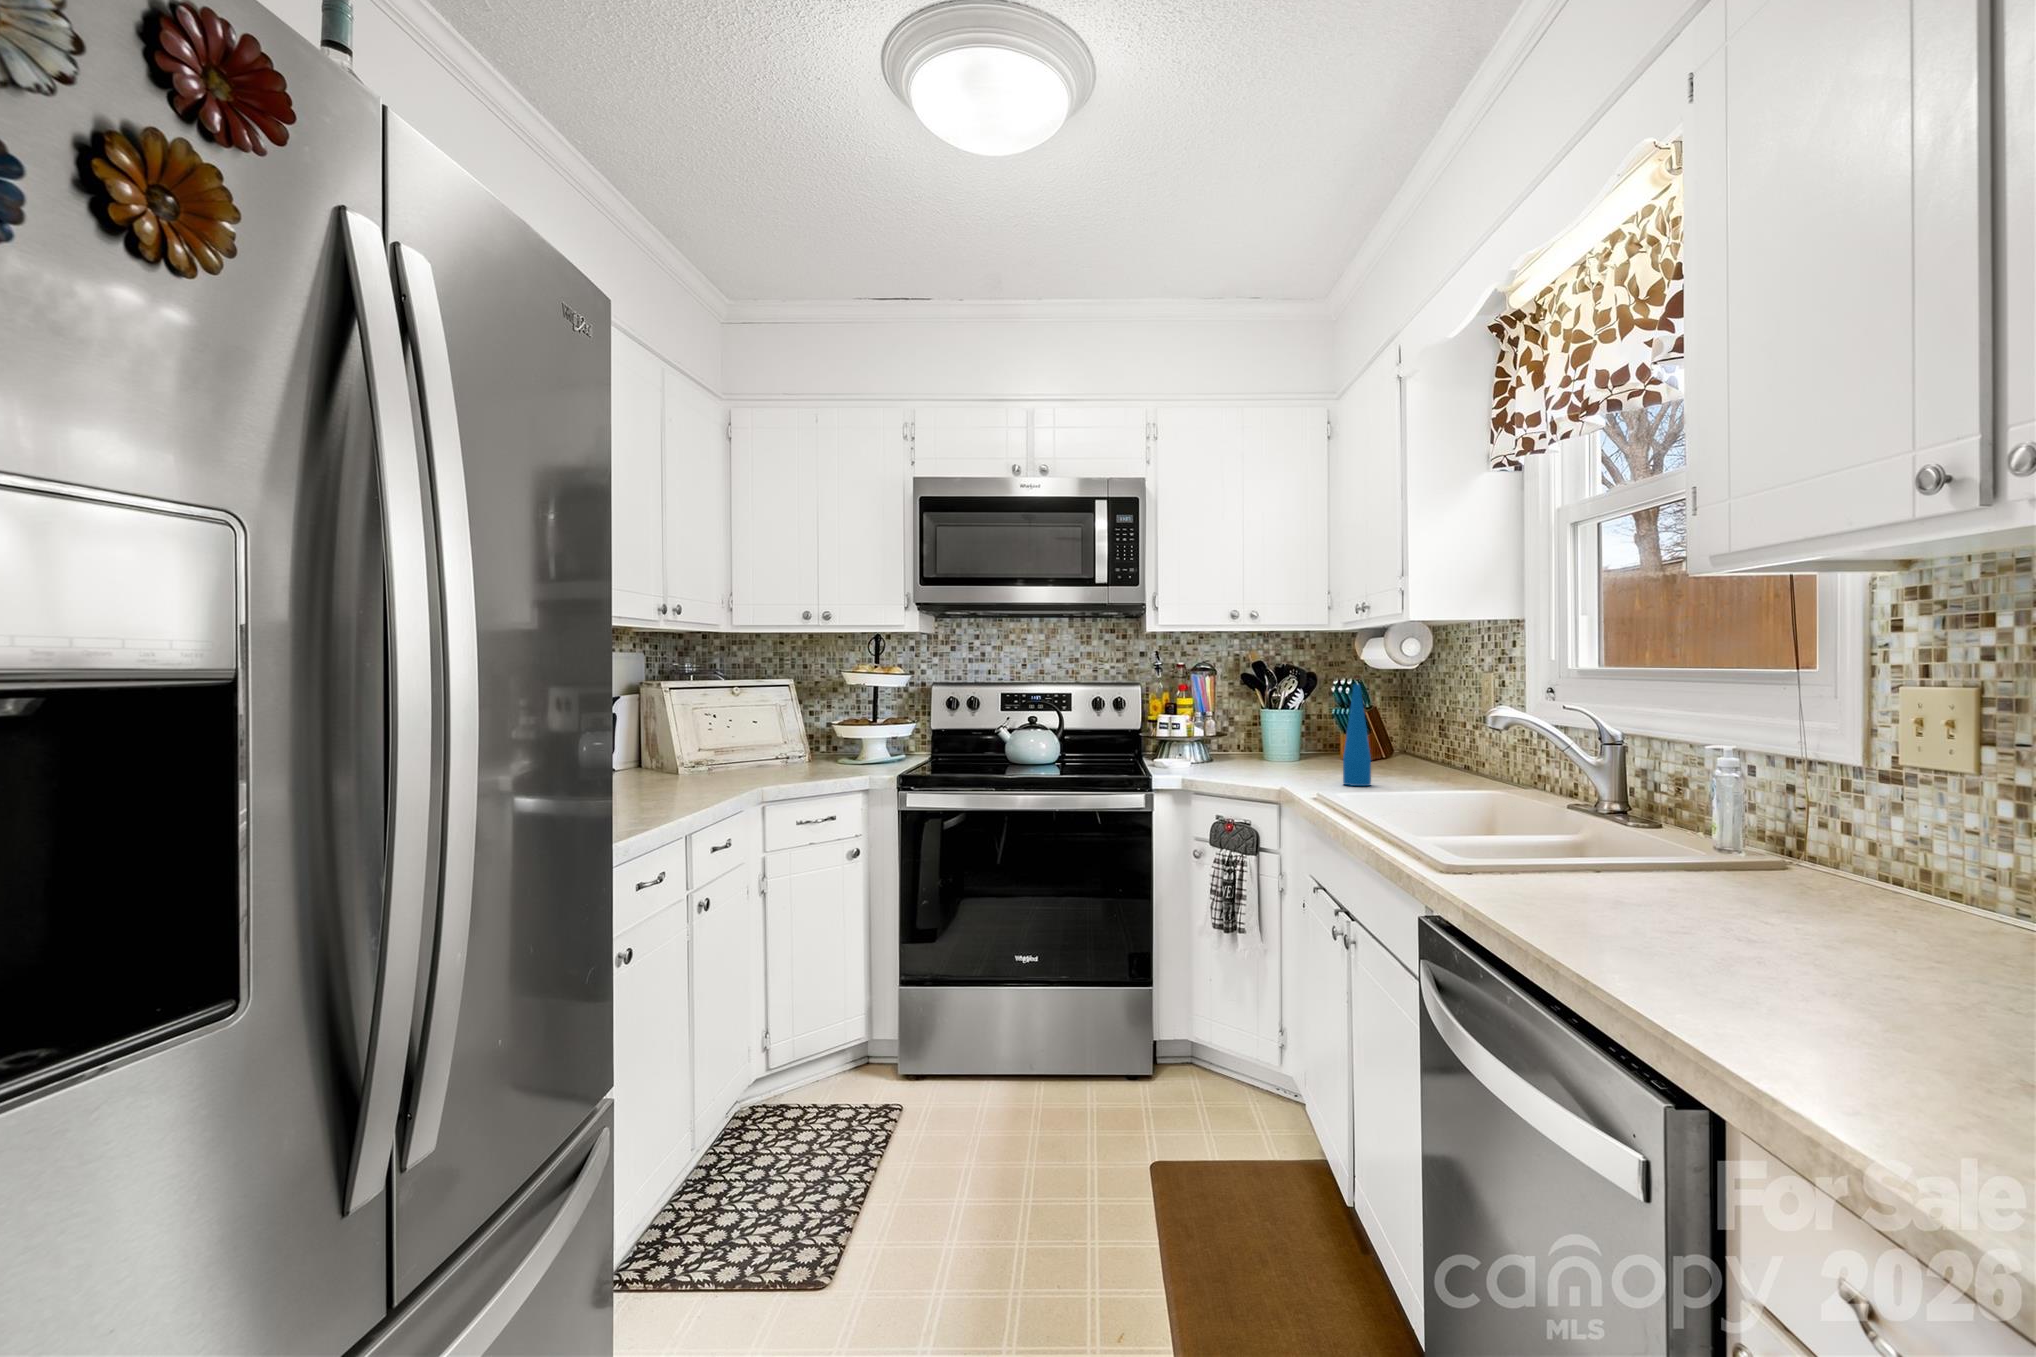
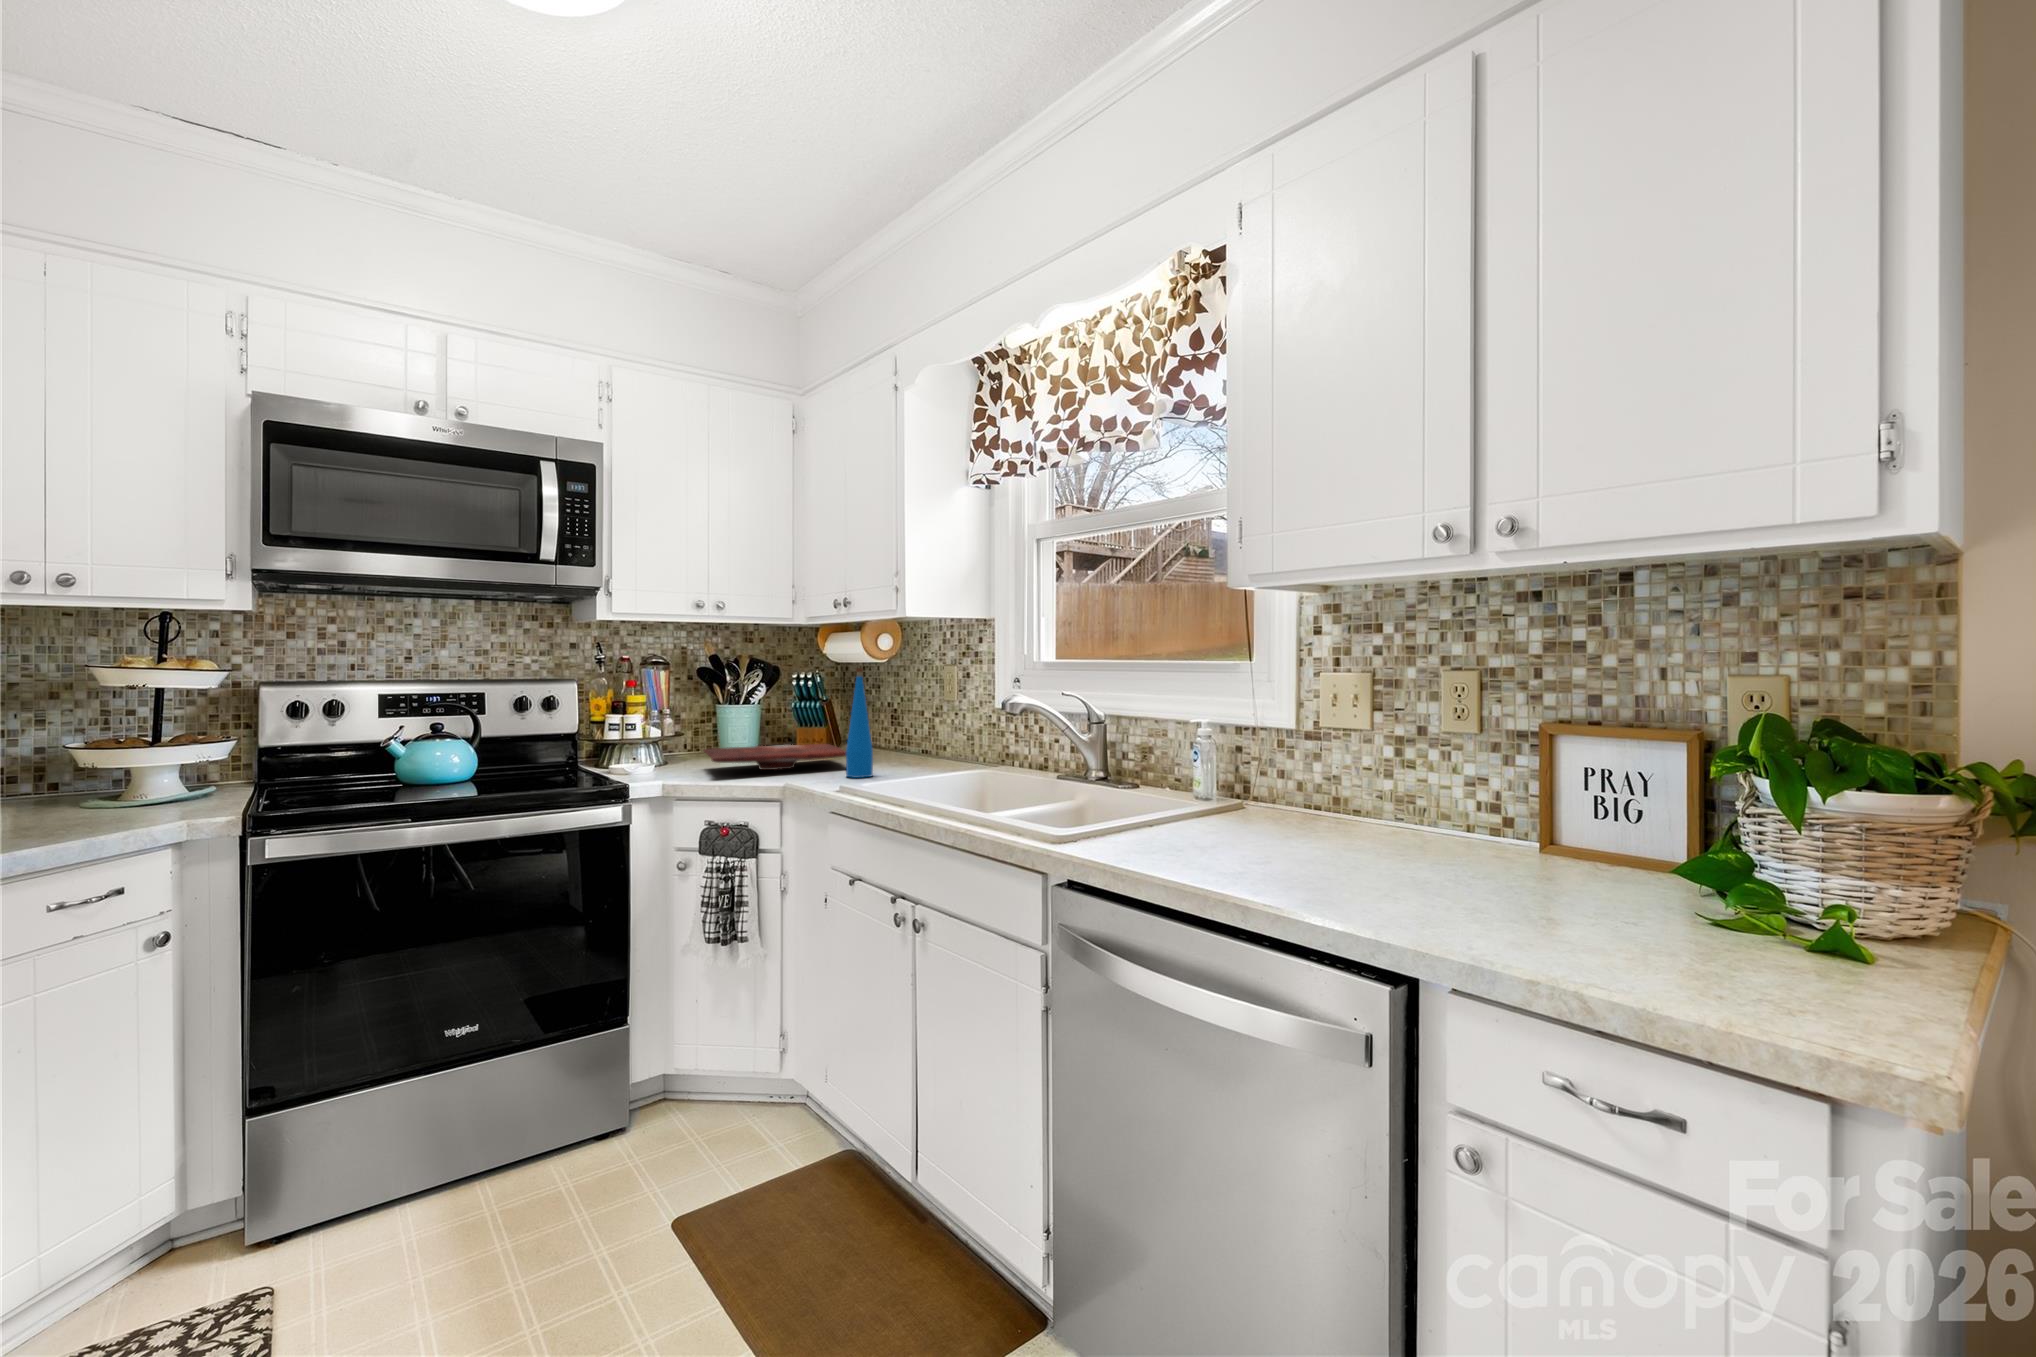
cutting board: none [1225,748,1361,772] -> present [703,744,846,770]

